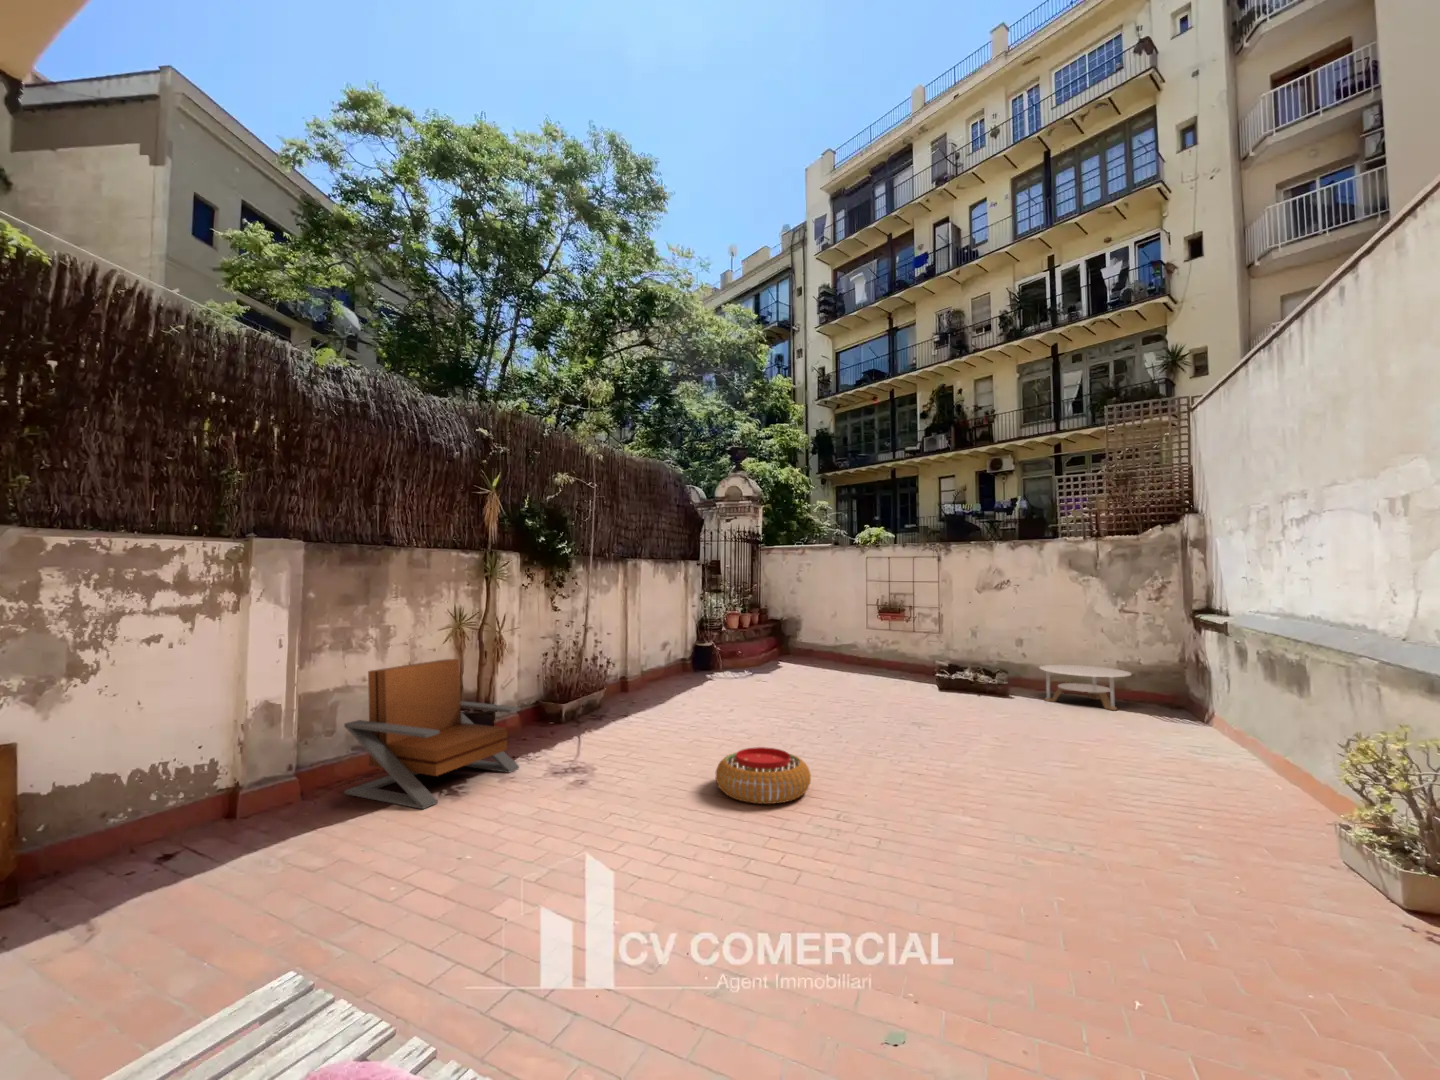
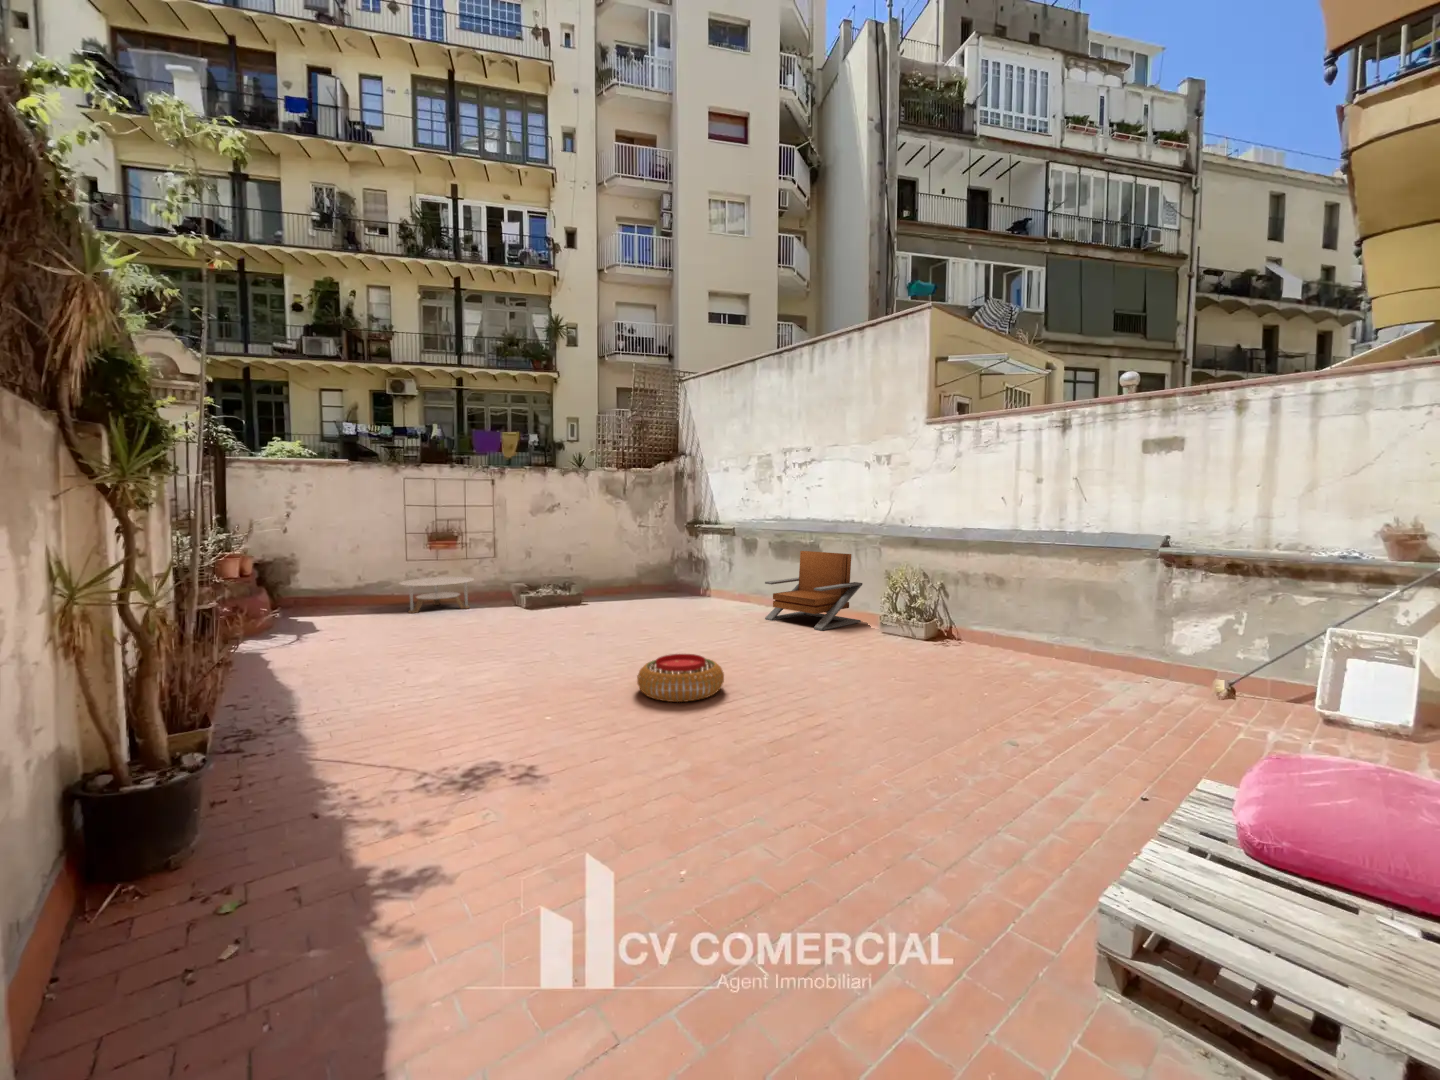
lounge chair: present [344,659,521,809] -> present [765,551,862,631]
round table: present [1040,665,1131,710] -> present [399,577,474,613]

